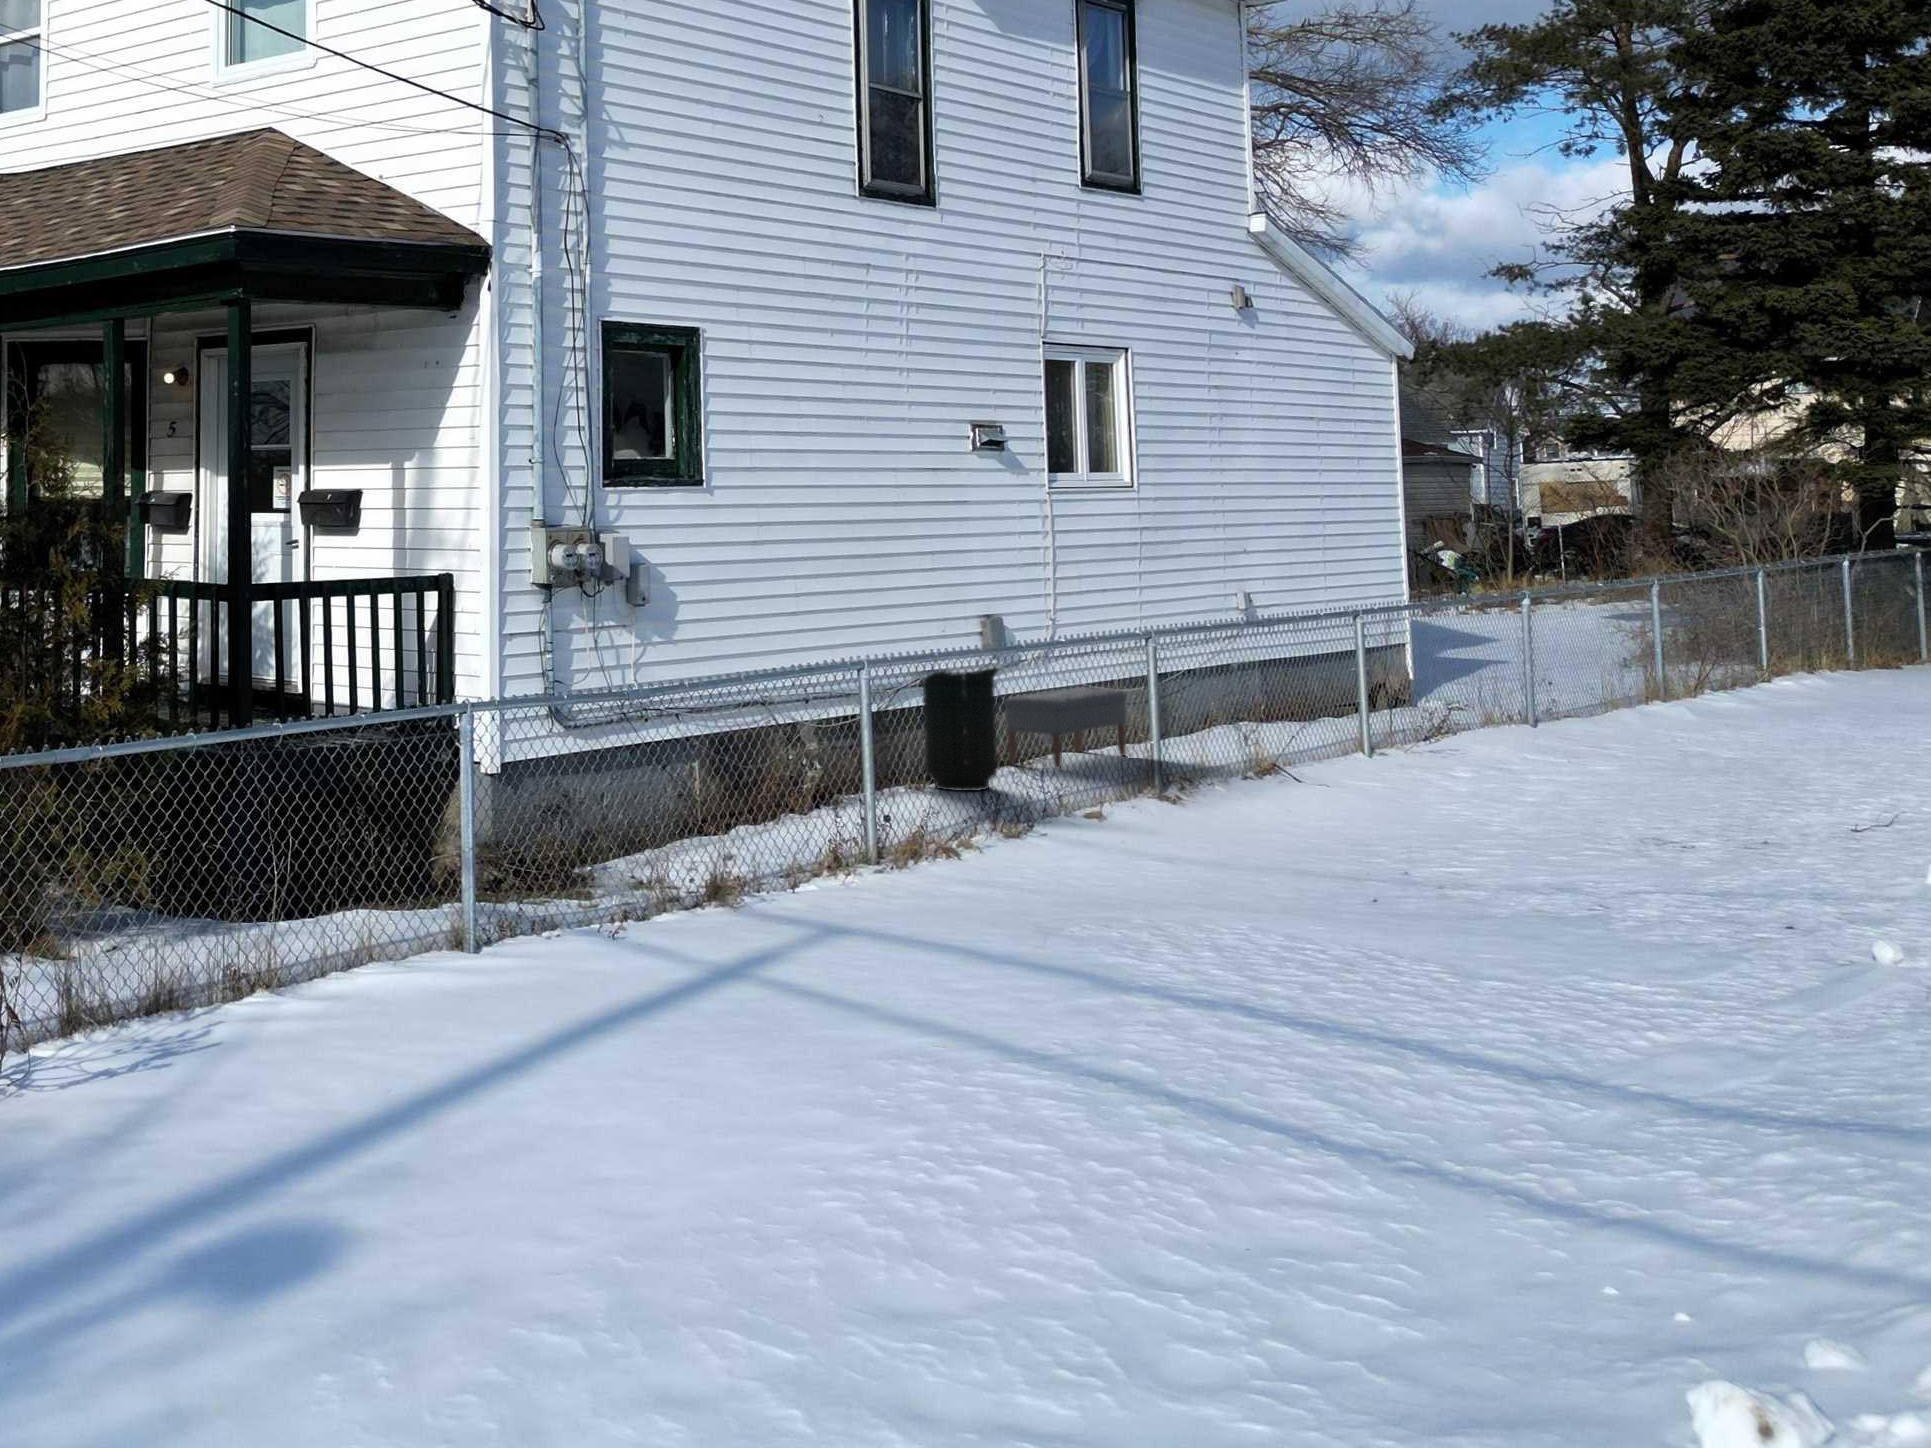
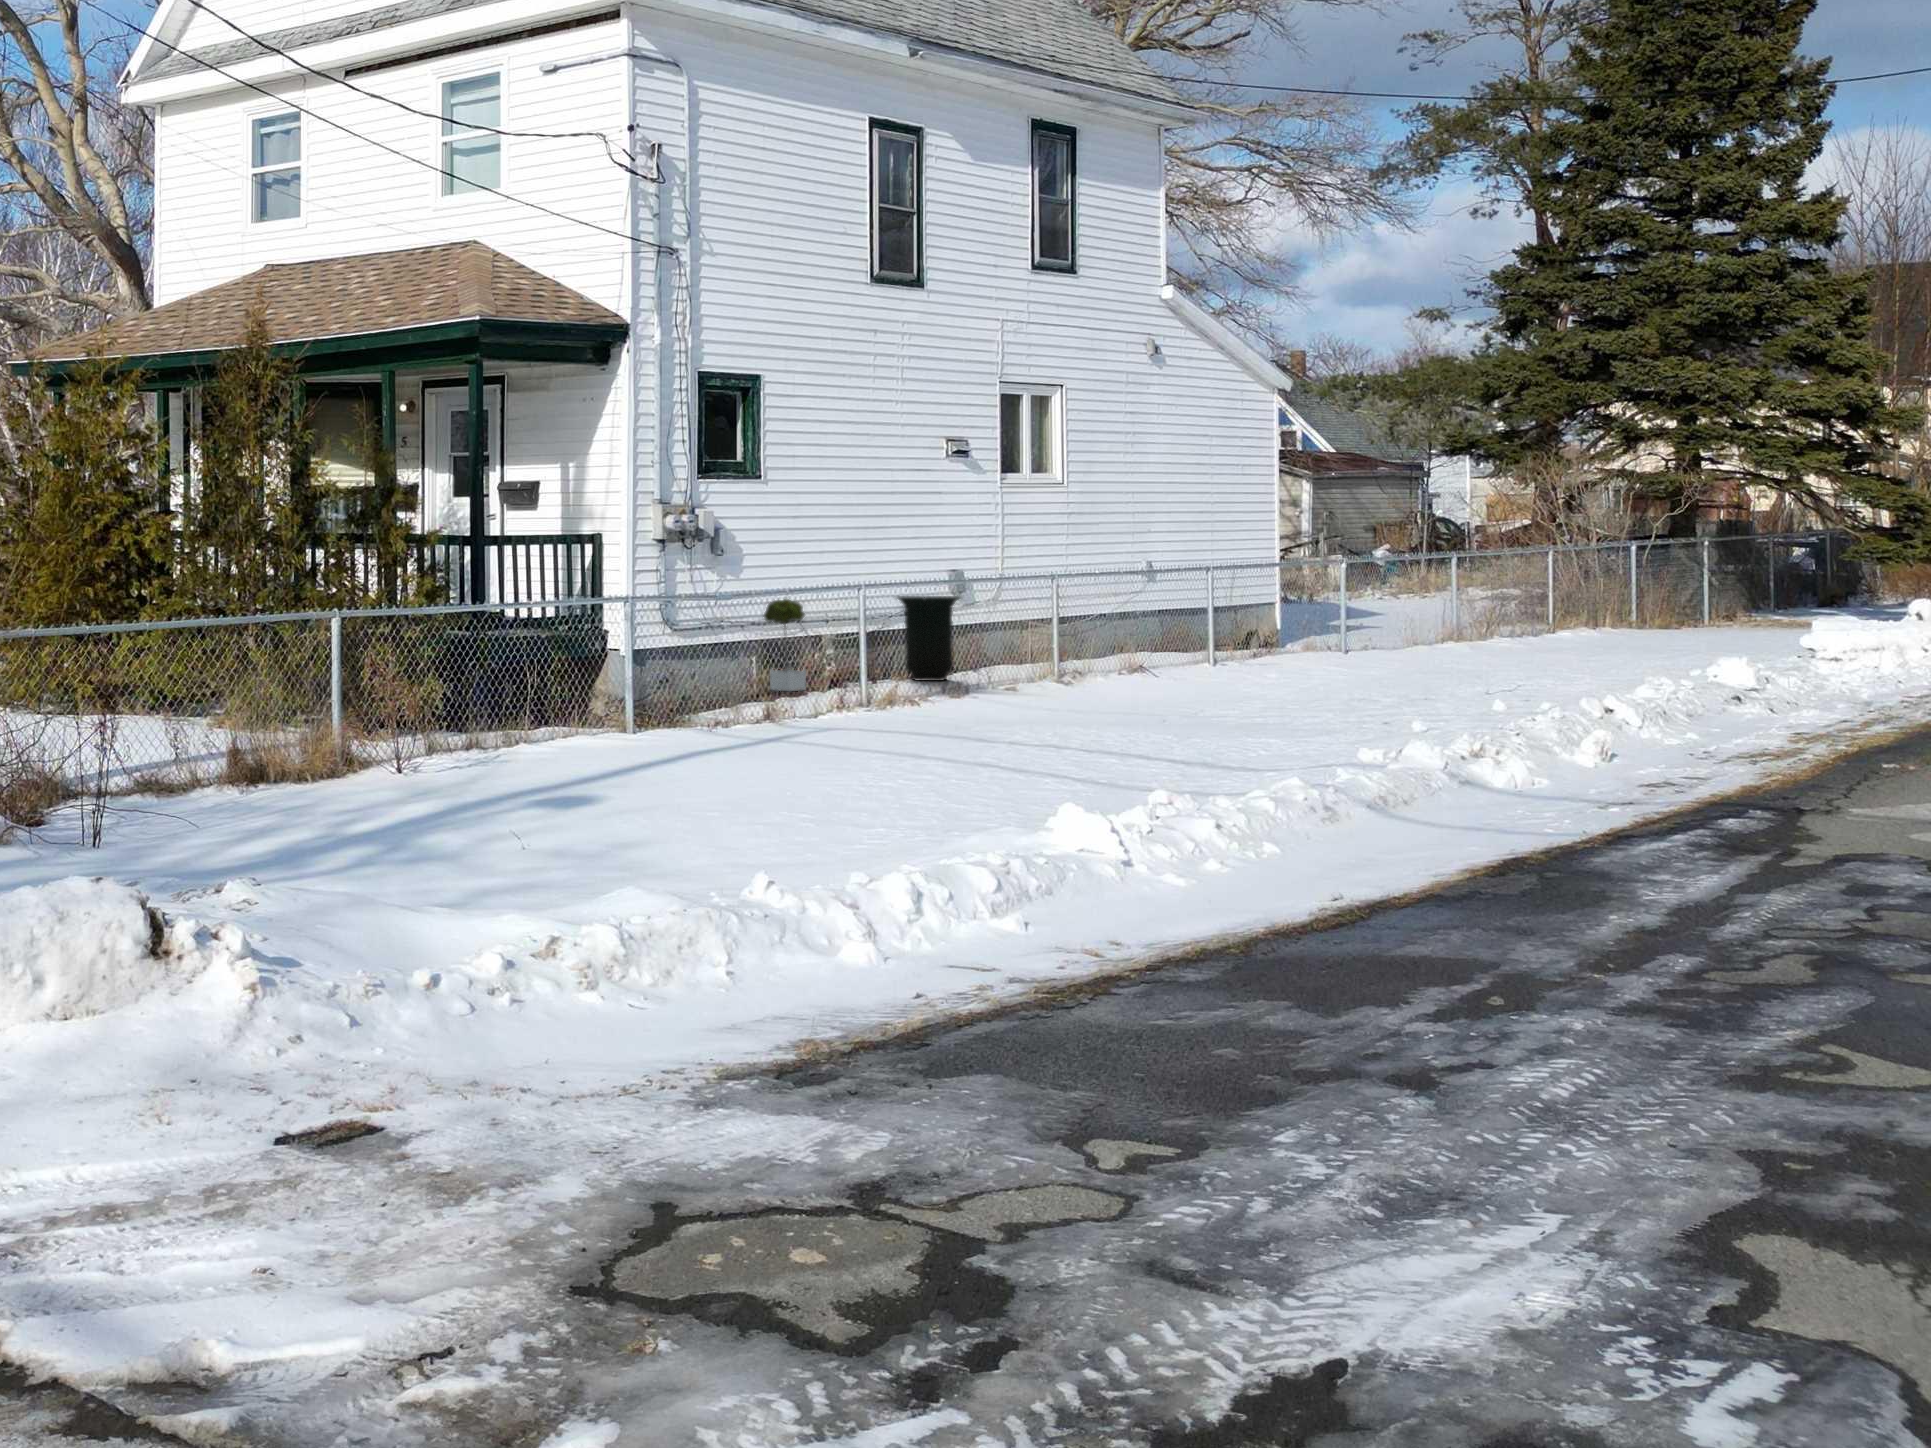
potted tree: none [707,672,776,821] -> present [764,599,806,691]
bench: present [1003,687,1127,769] -> none [962,622,1048,673]

